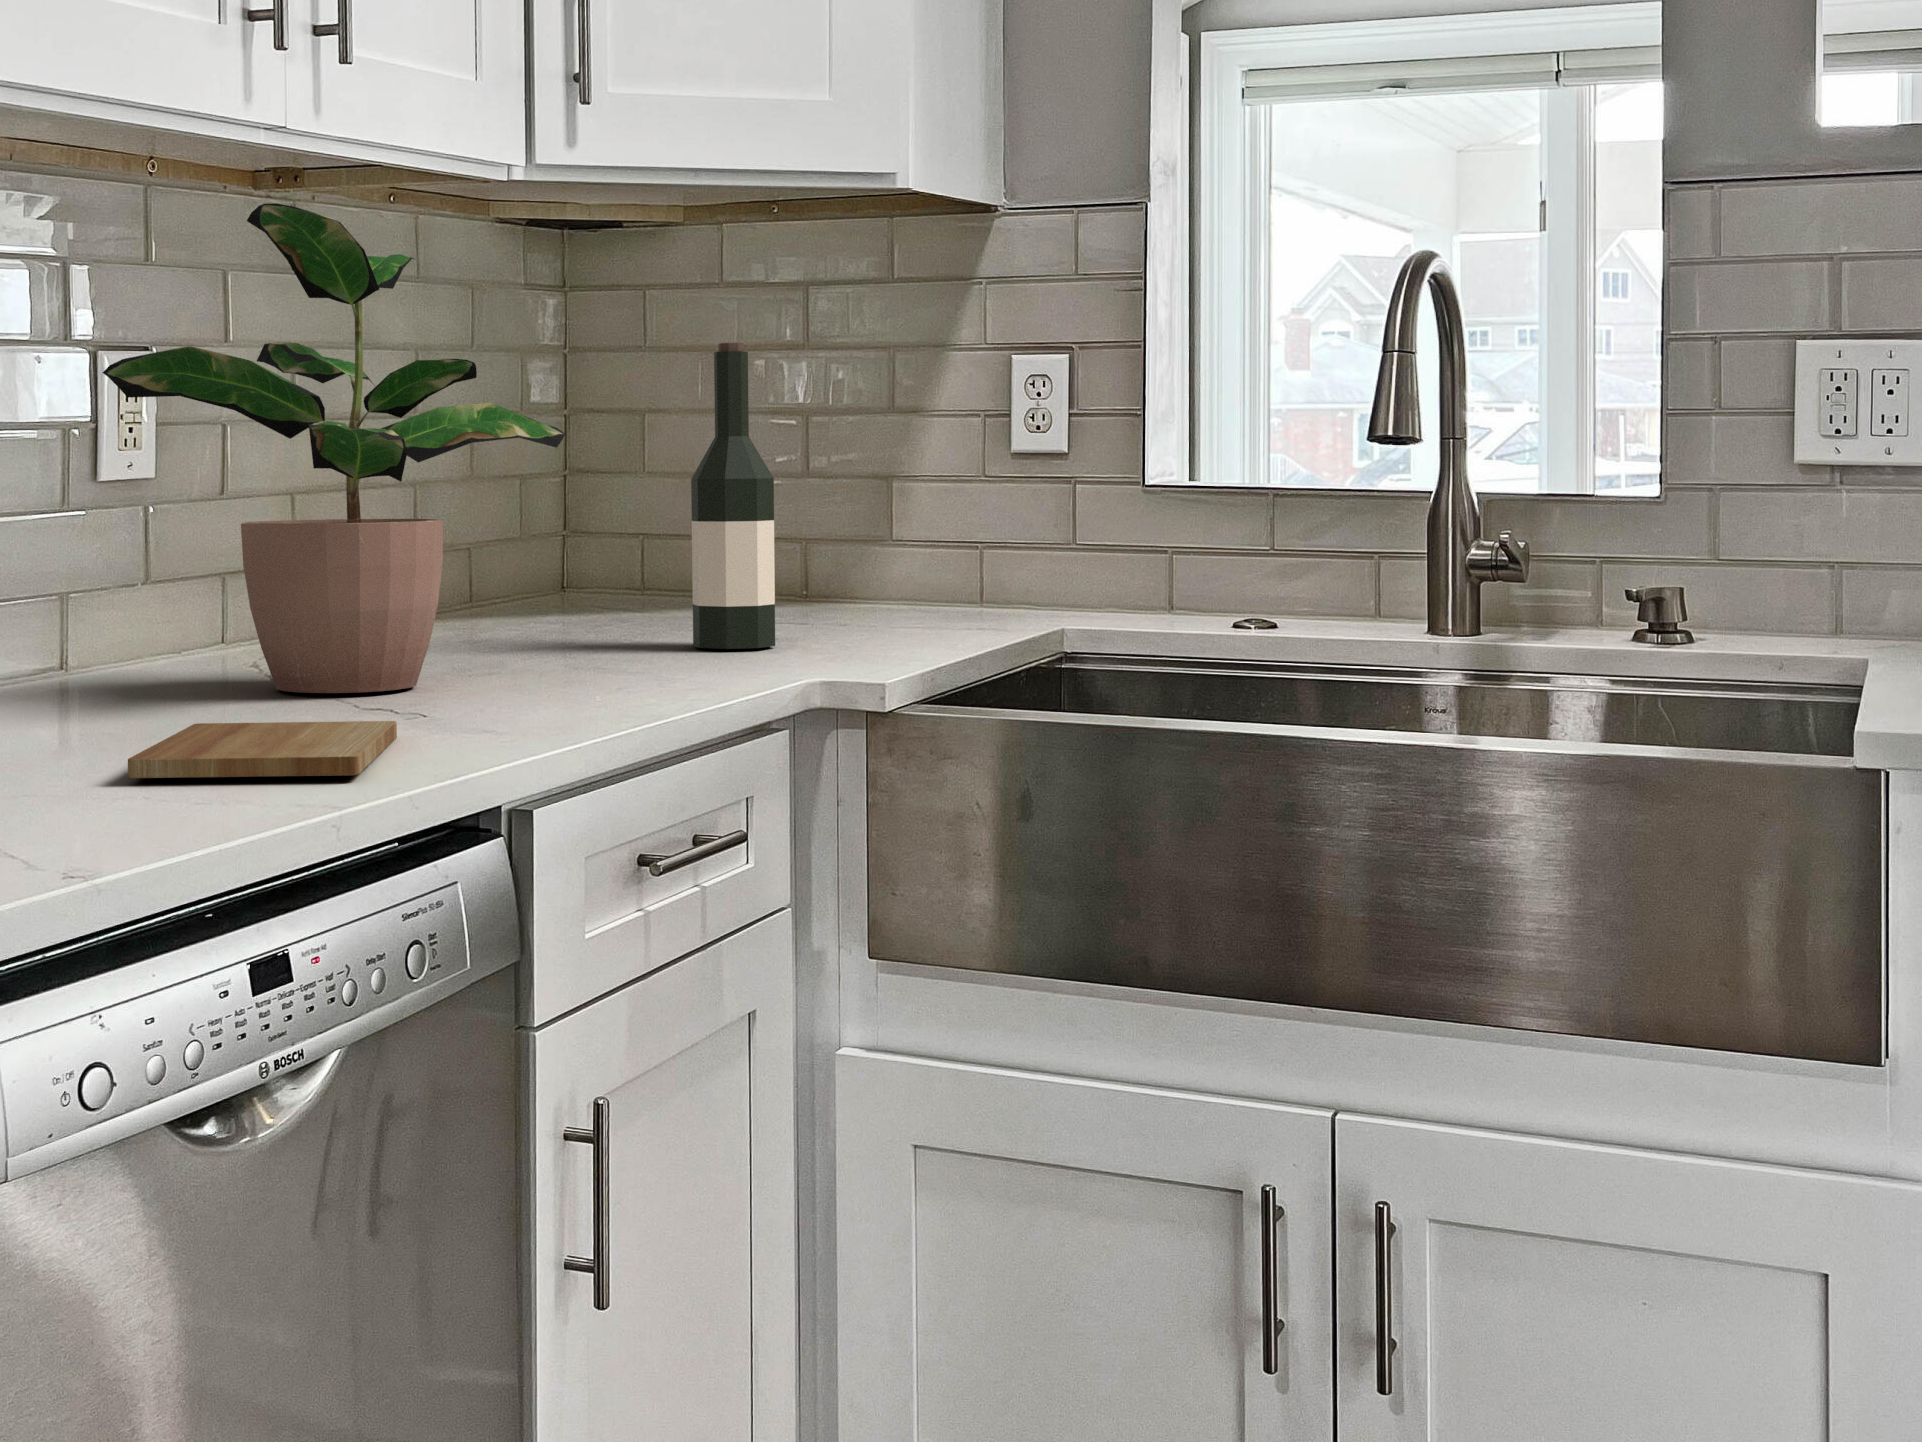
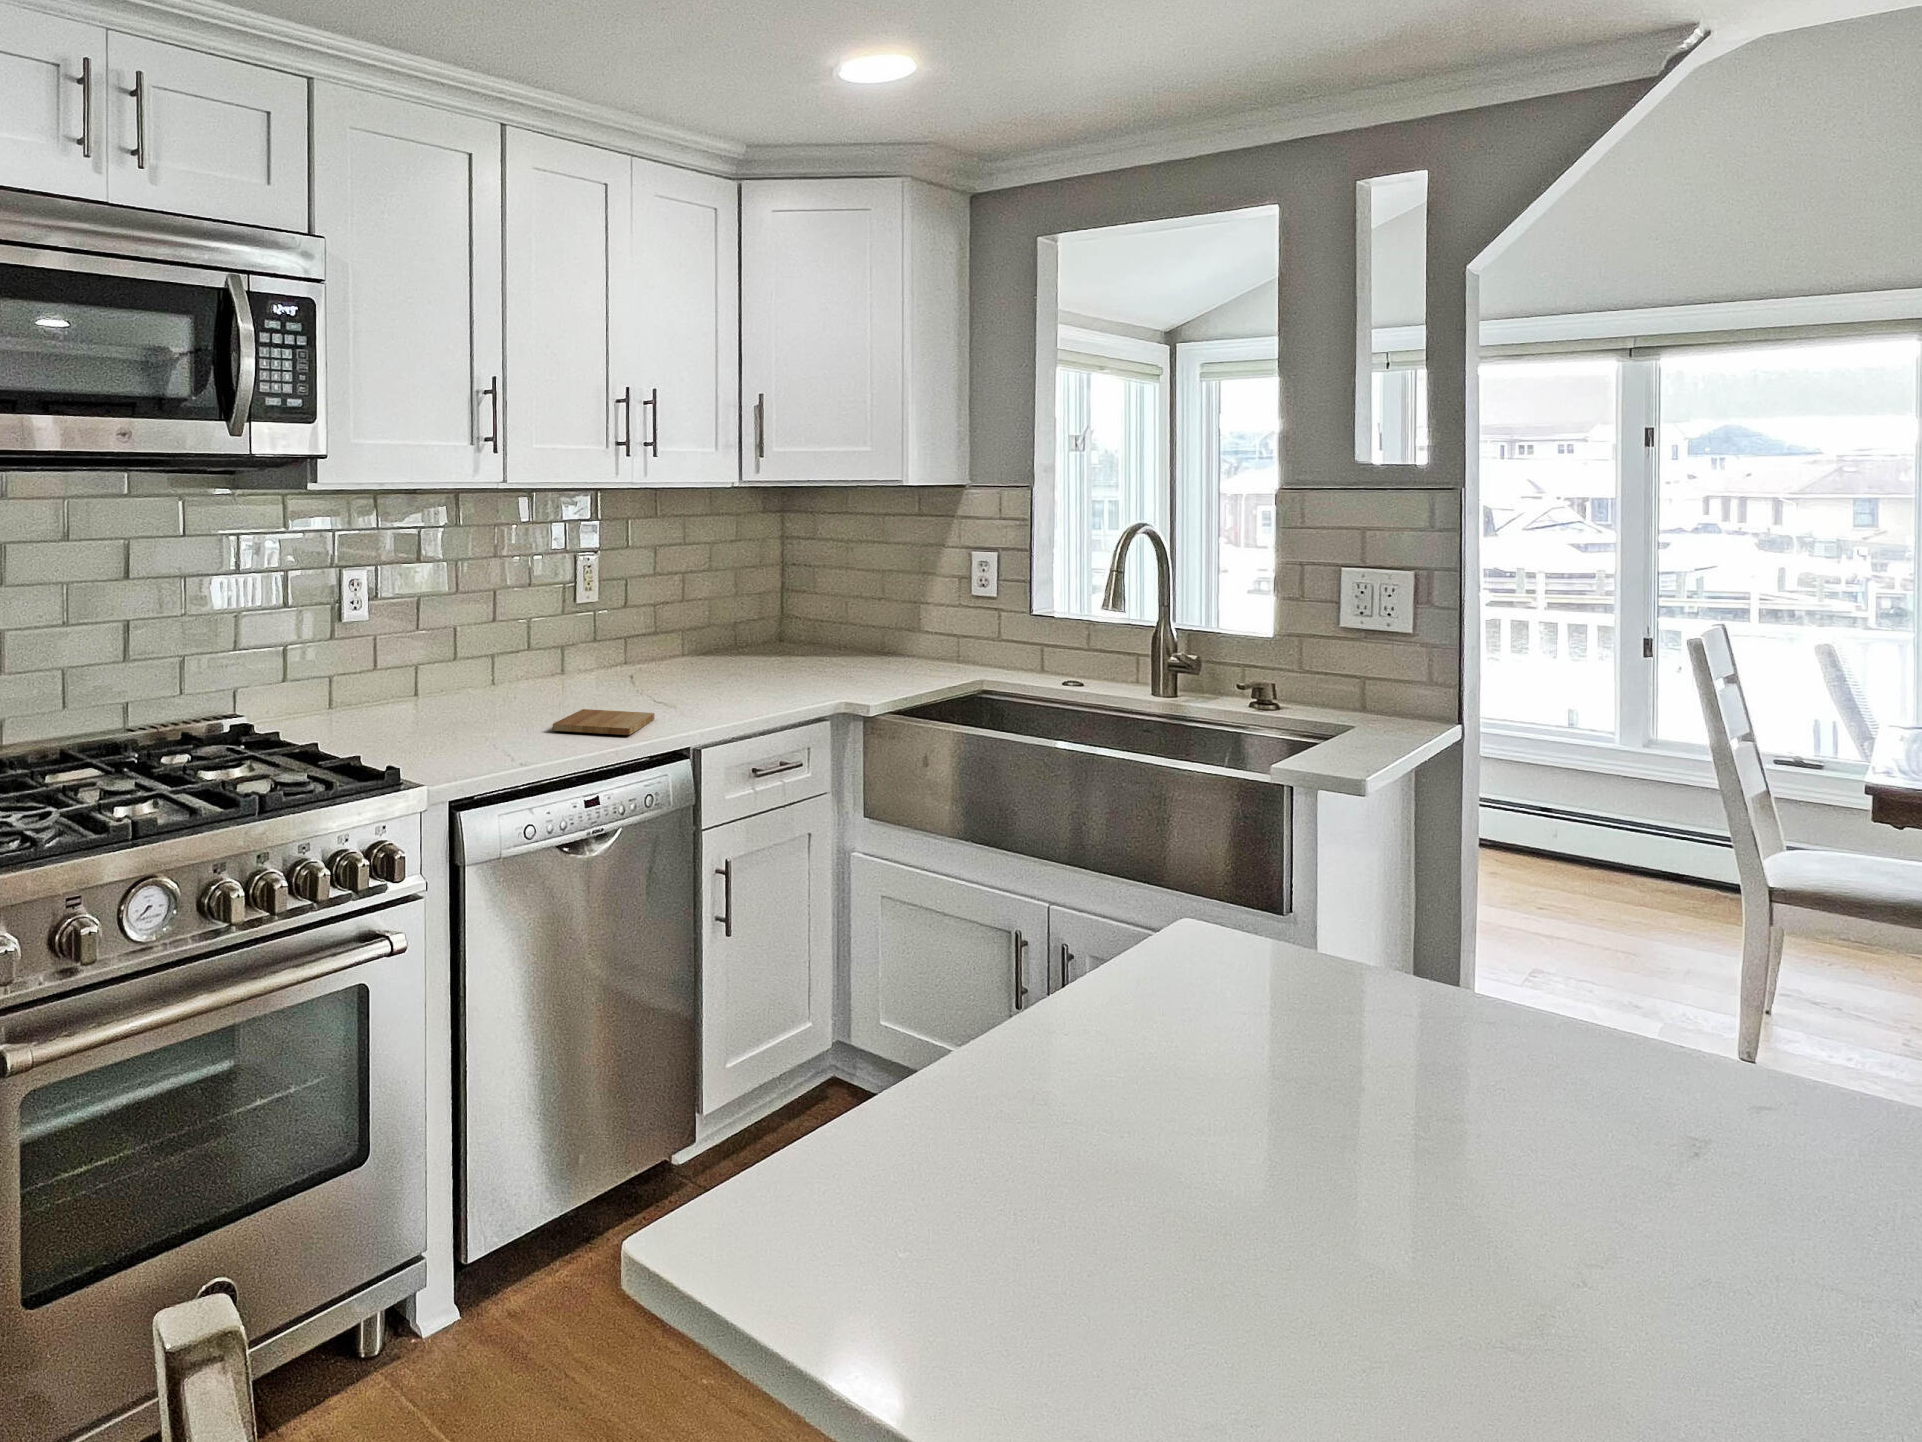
potted plant: present [103,203,565,693] -> none [562,513,740,697]
wine bottle: present [691,343,775,649] -> none [803,555,838,684]

